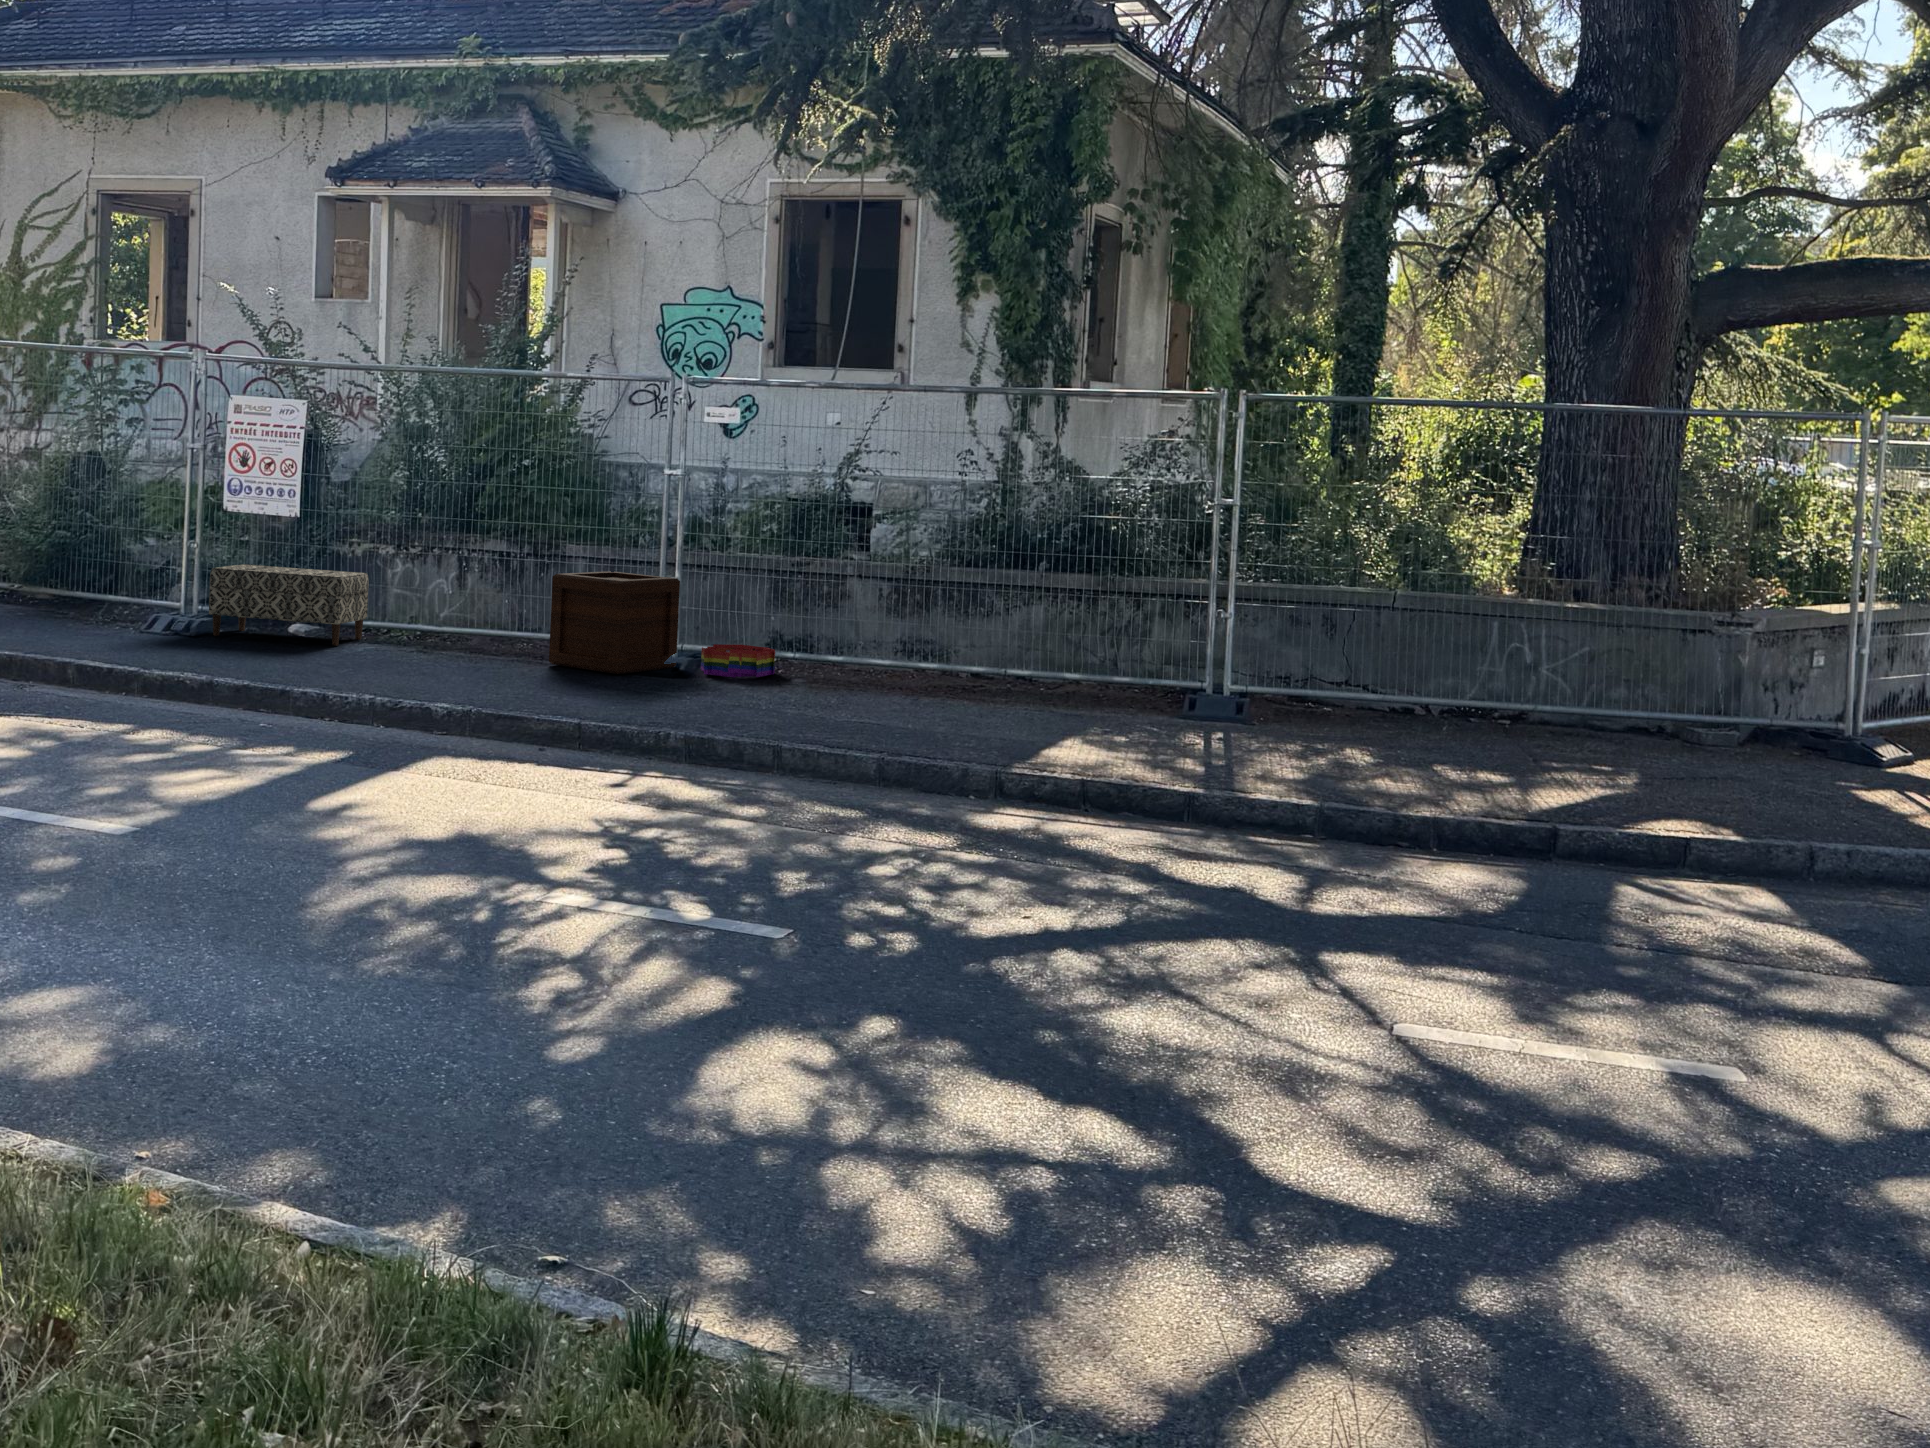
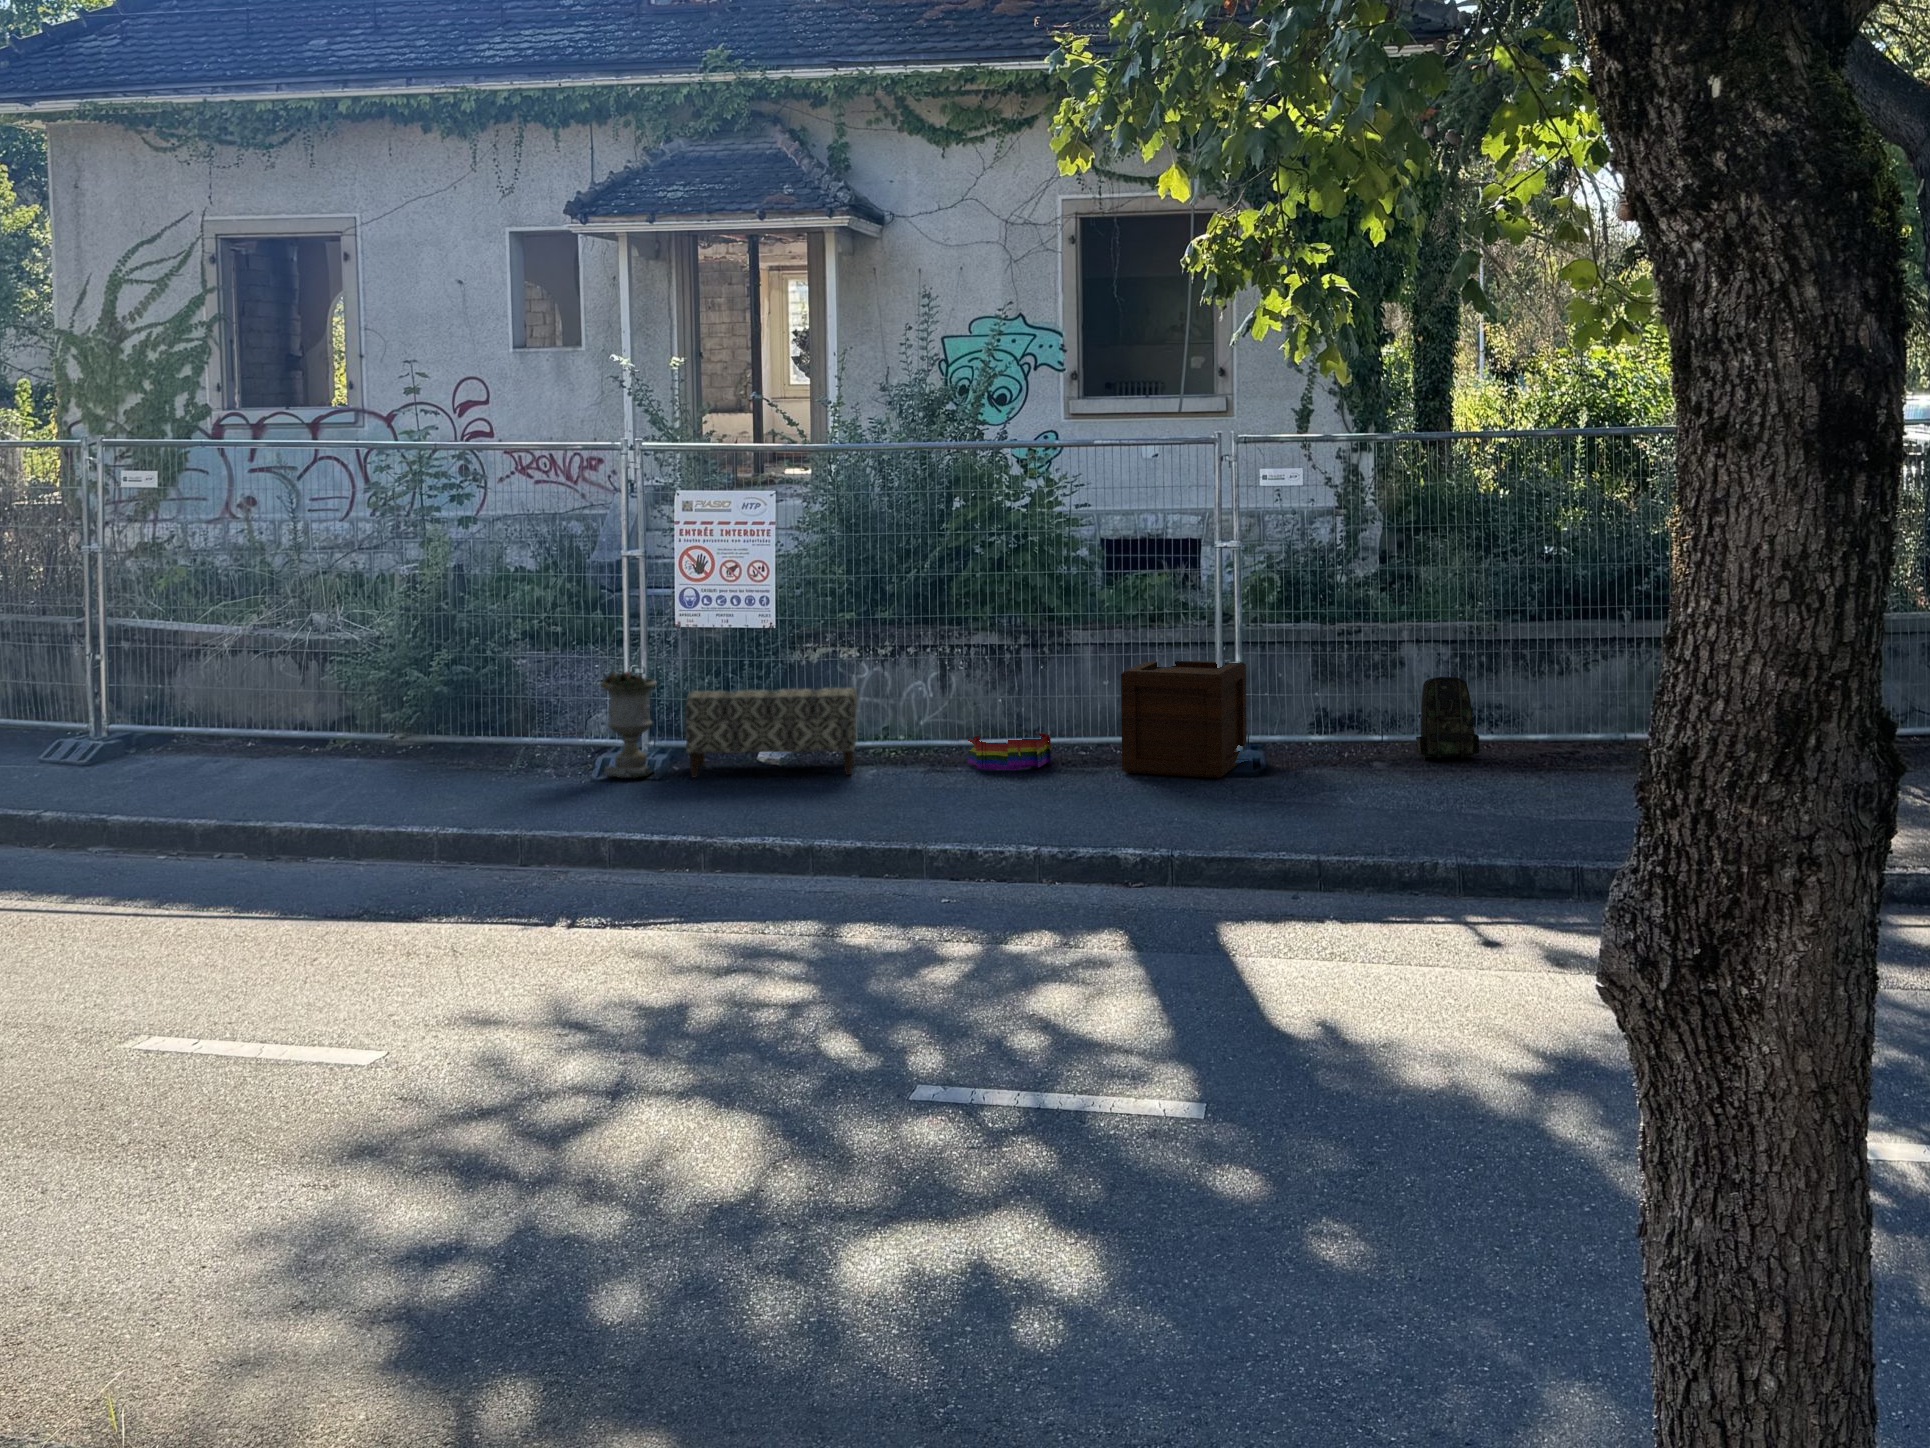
planter: none [149,541,202,632] -> present [601,671,657,778]
backpack: none [821,607,878,682] -> present [1416,677,1479,760]
storage bin: present [701,644,775,678] -> present [968,732,1051,770]

